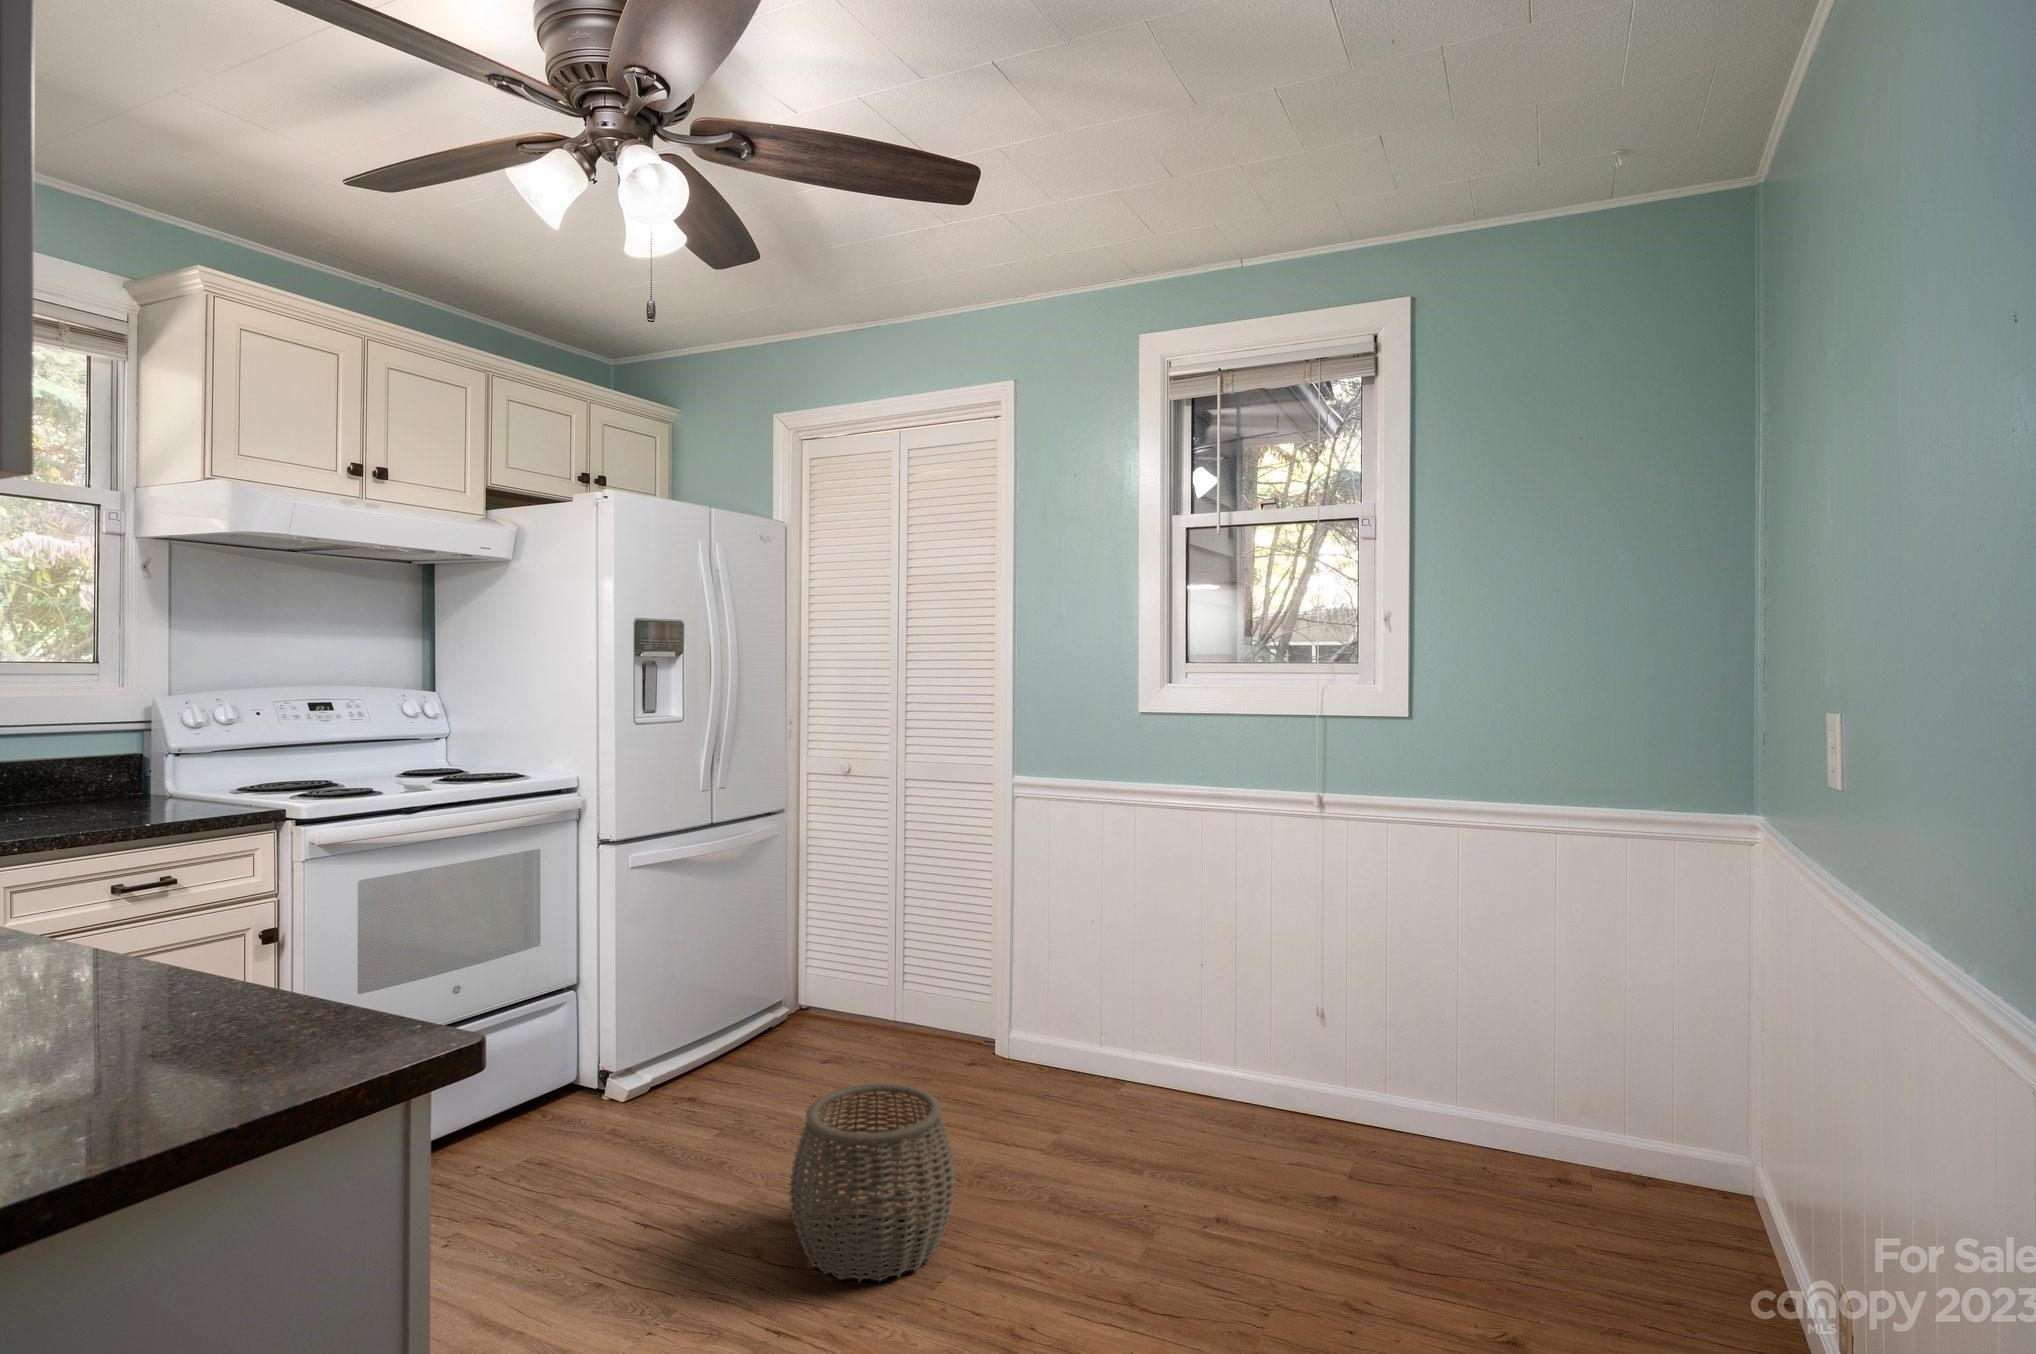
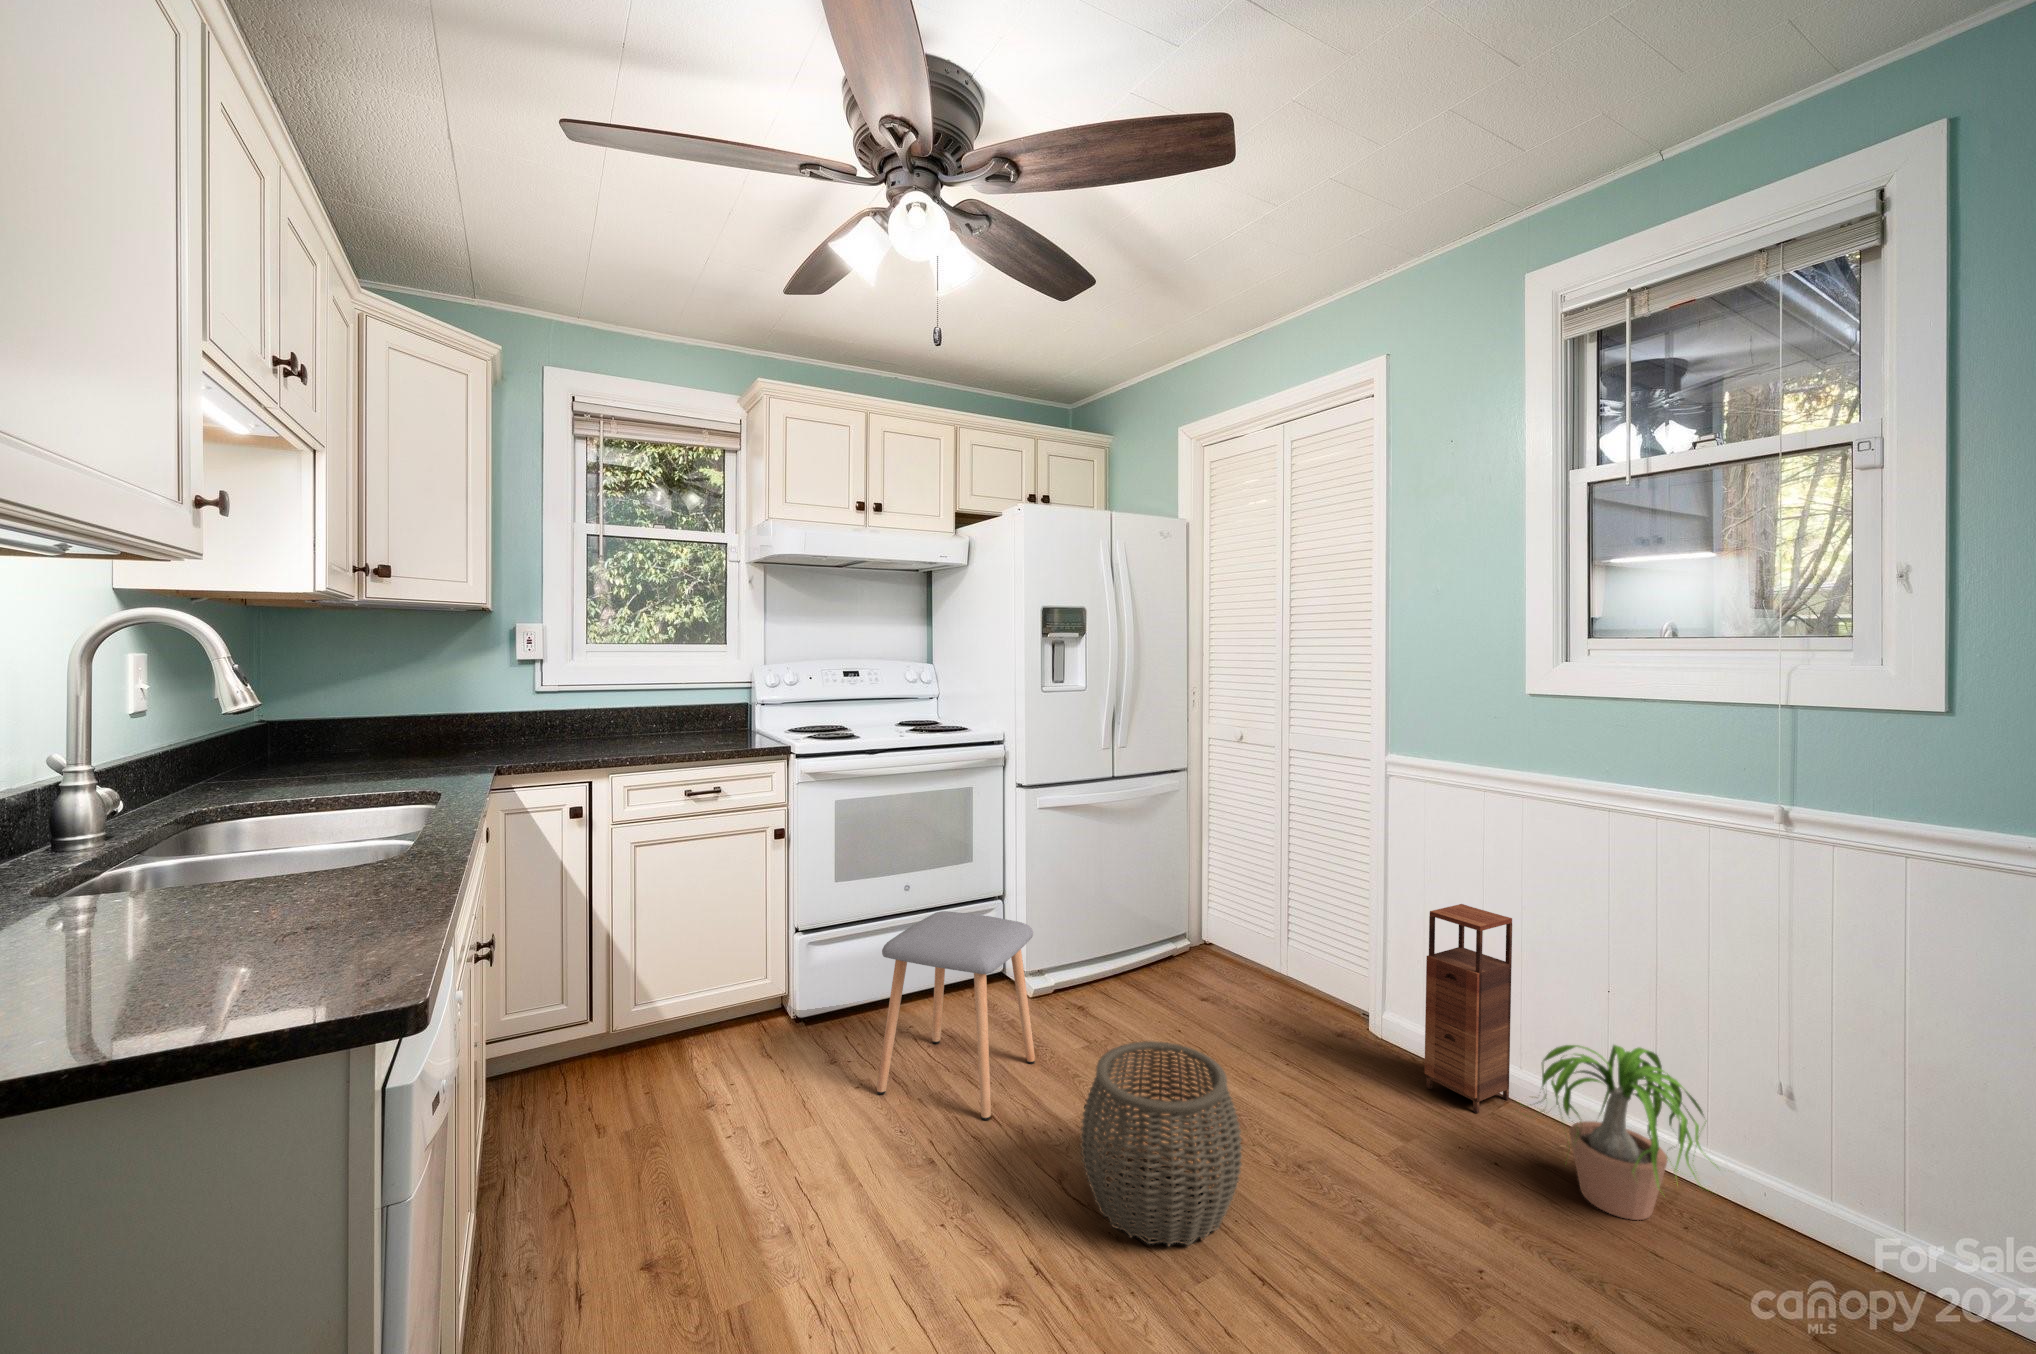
storage cabinet: none [1064,912,1131,1101] -> present [1424,904,1512,1113]
stool: none [480,998,670,1247] -> present [877,911,1035,1120]
potted plant: none [1149,1004,1306,1146] -> present [1530,1045,1716,1220]

